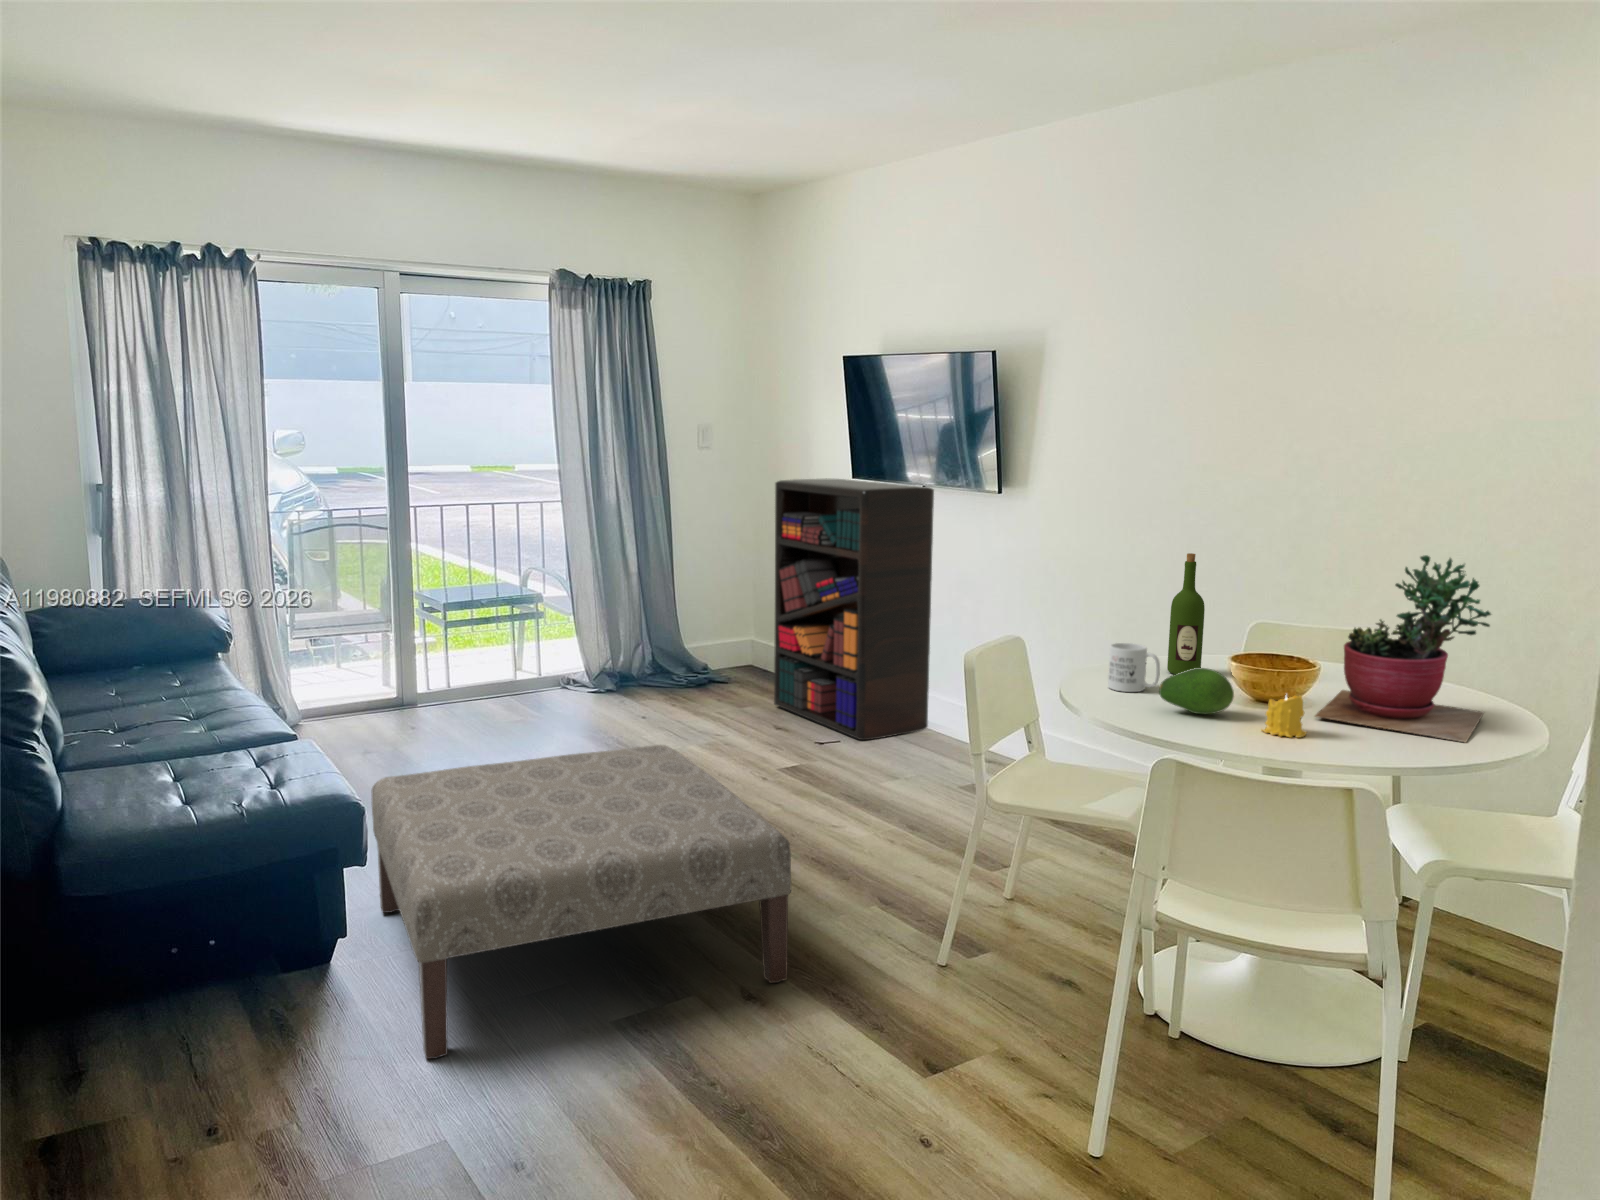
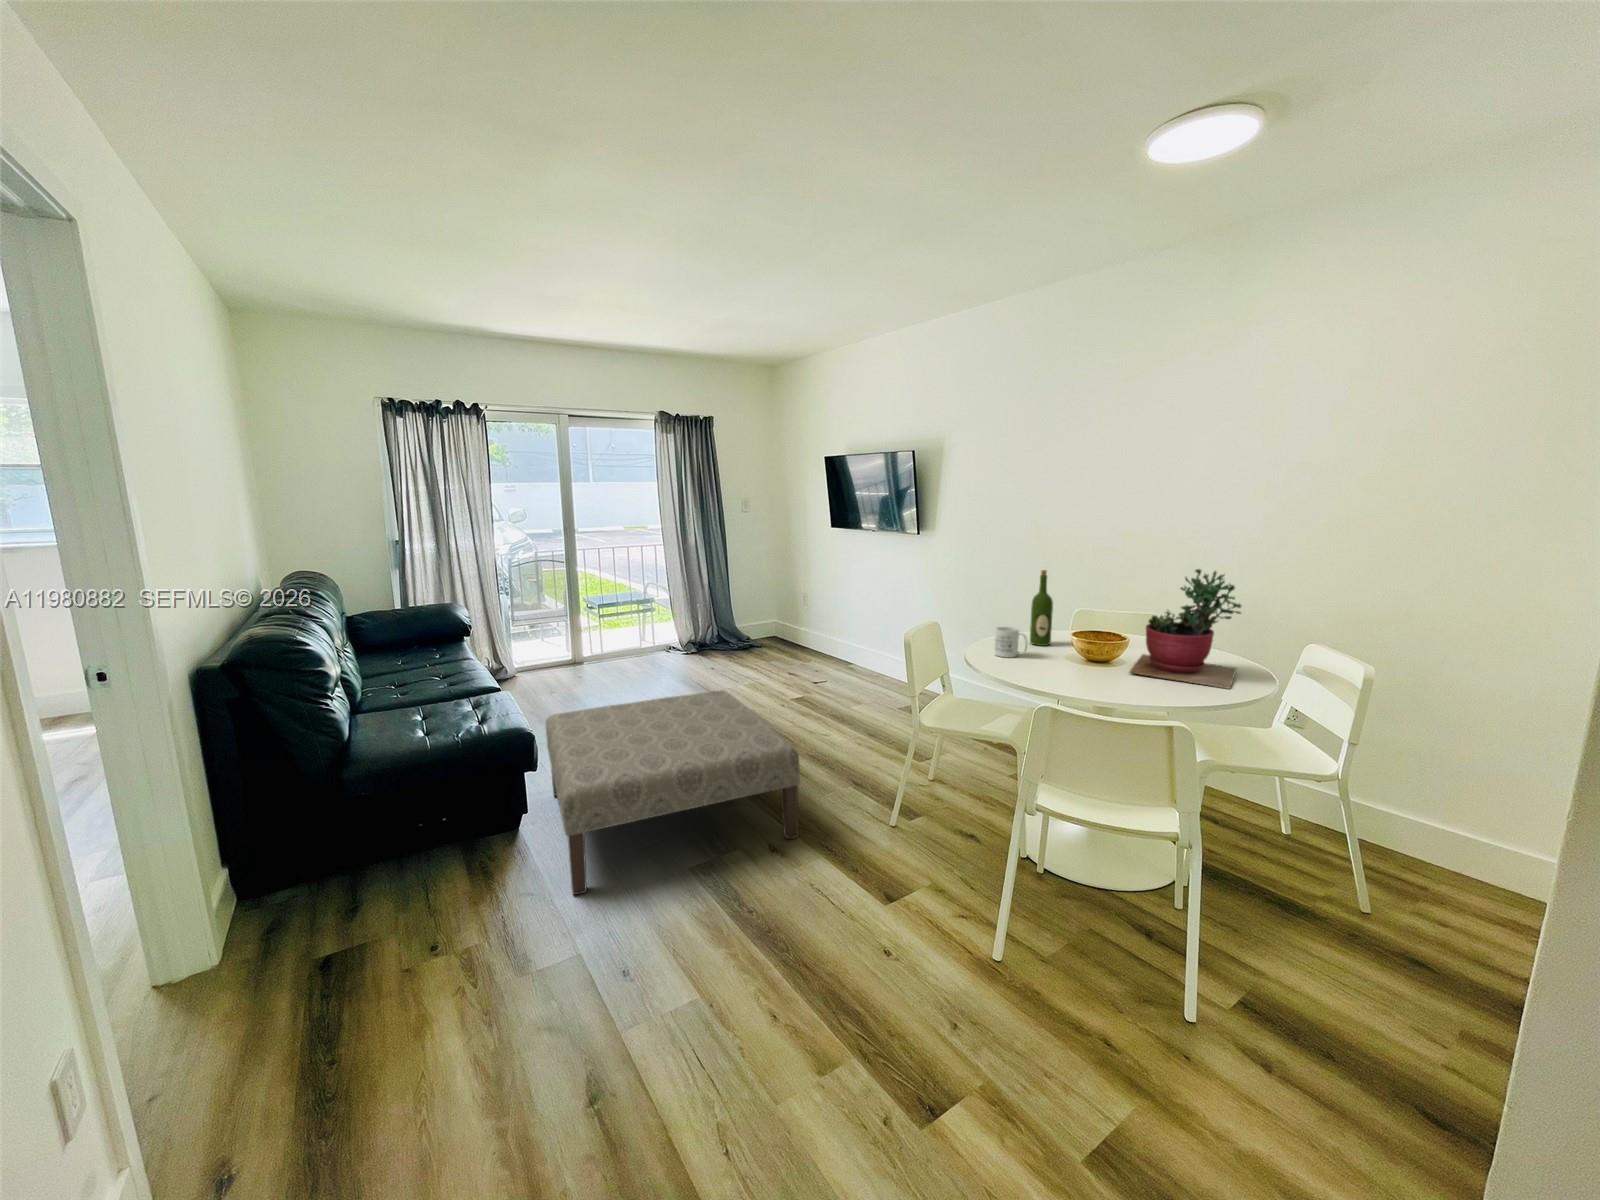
bookshelf: present [774,478,934,740] -> none [789,529,881,682]
fruit: present [1159,668,1234,714] -> none [1029,643,1077,672]
candle: present [1262,696,1307,738] -> none [1096,658,1126,688]

